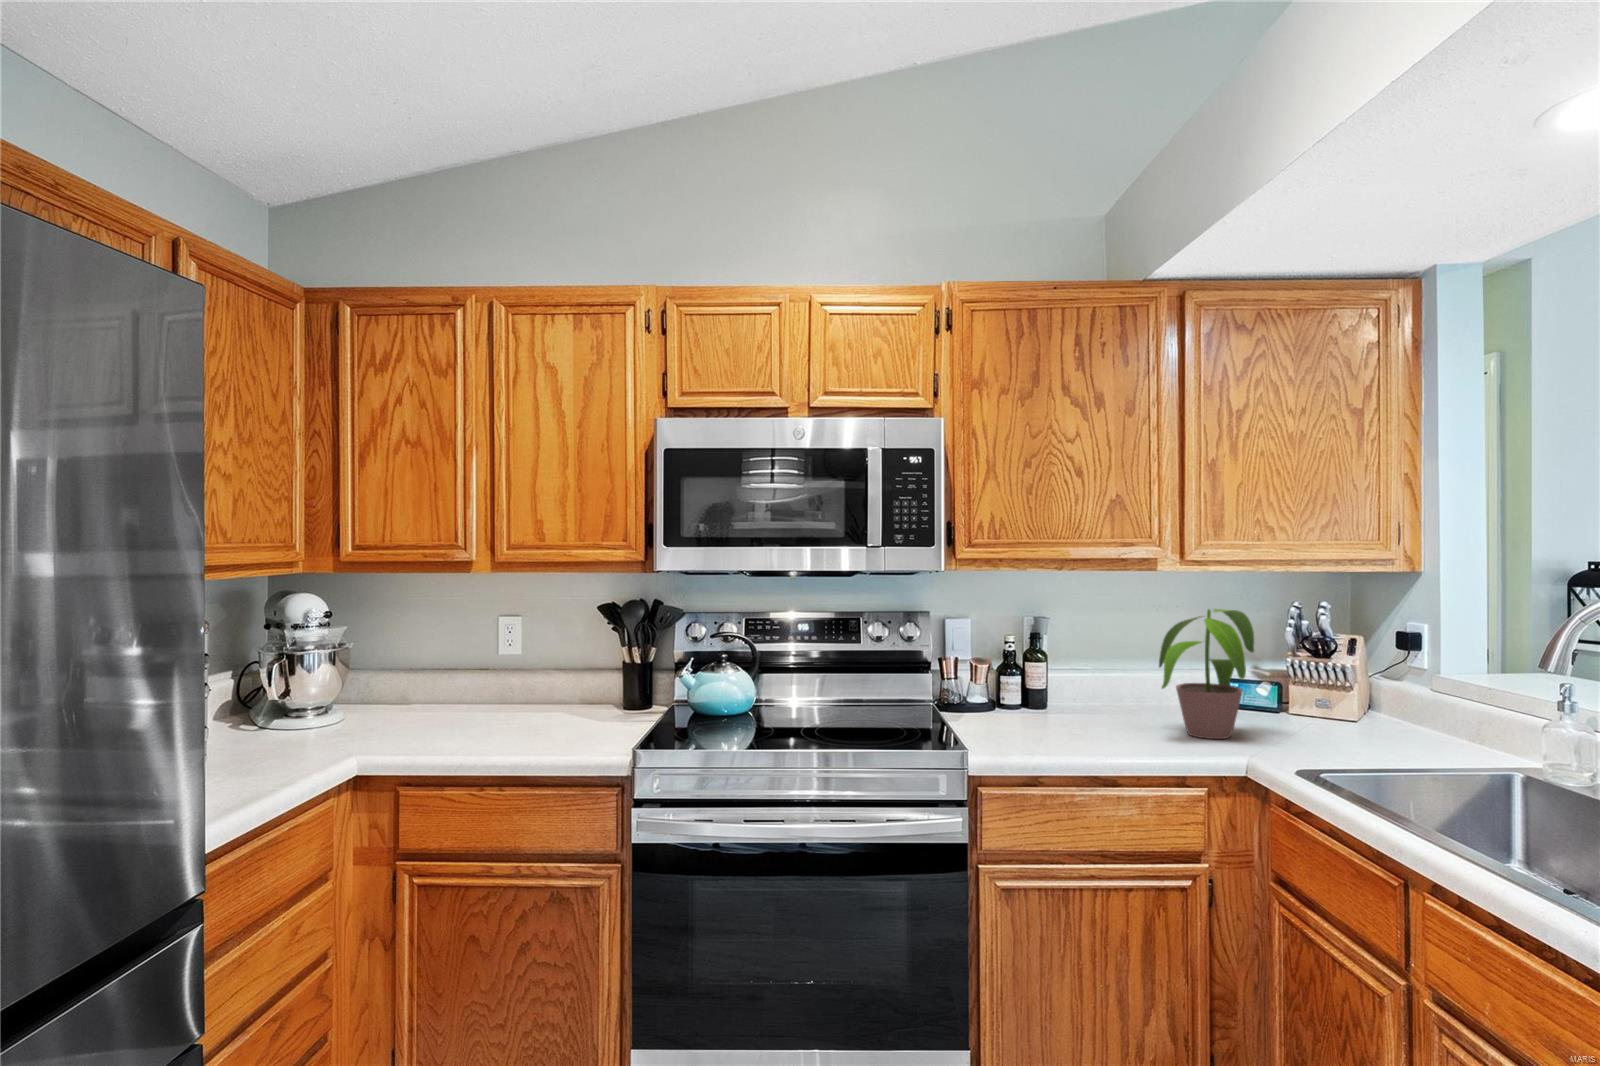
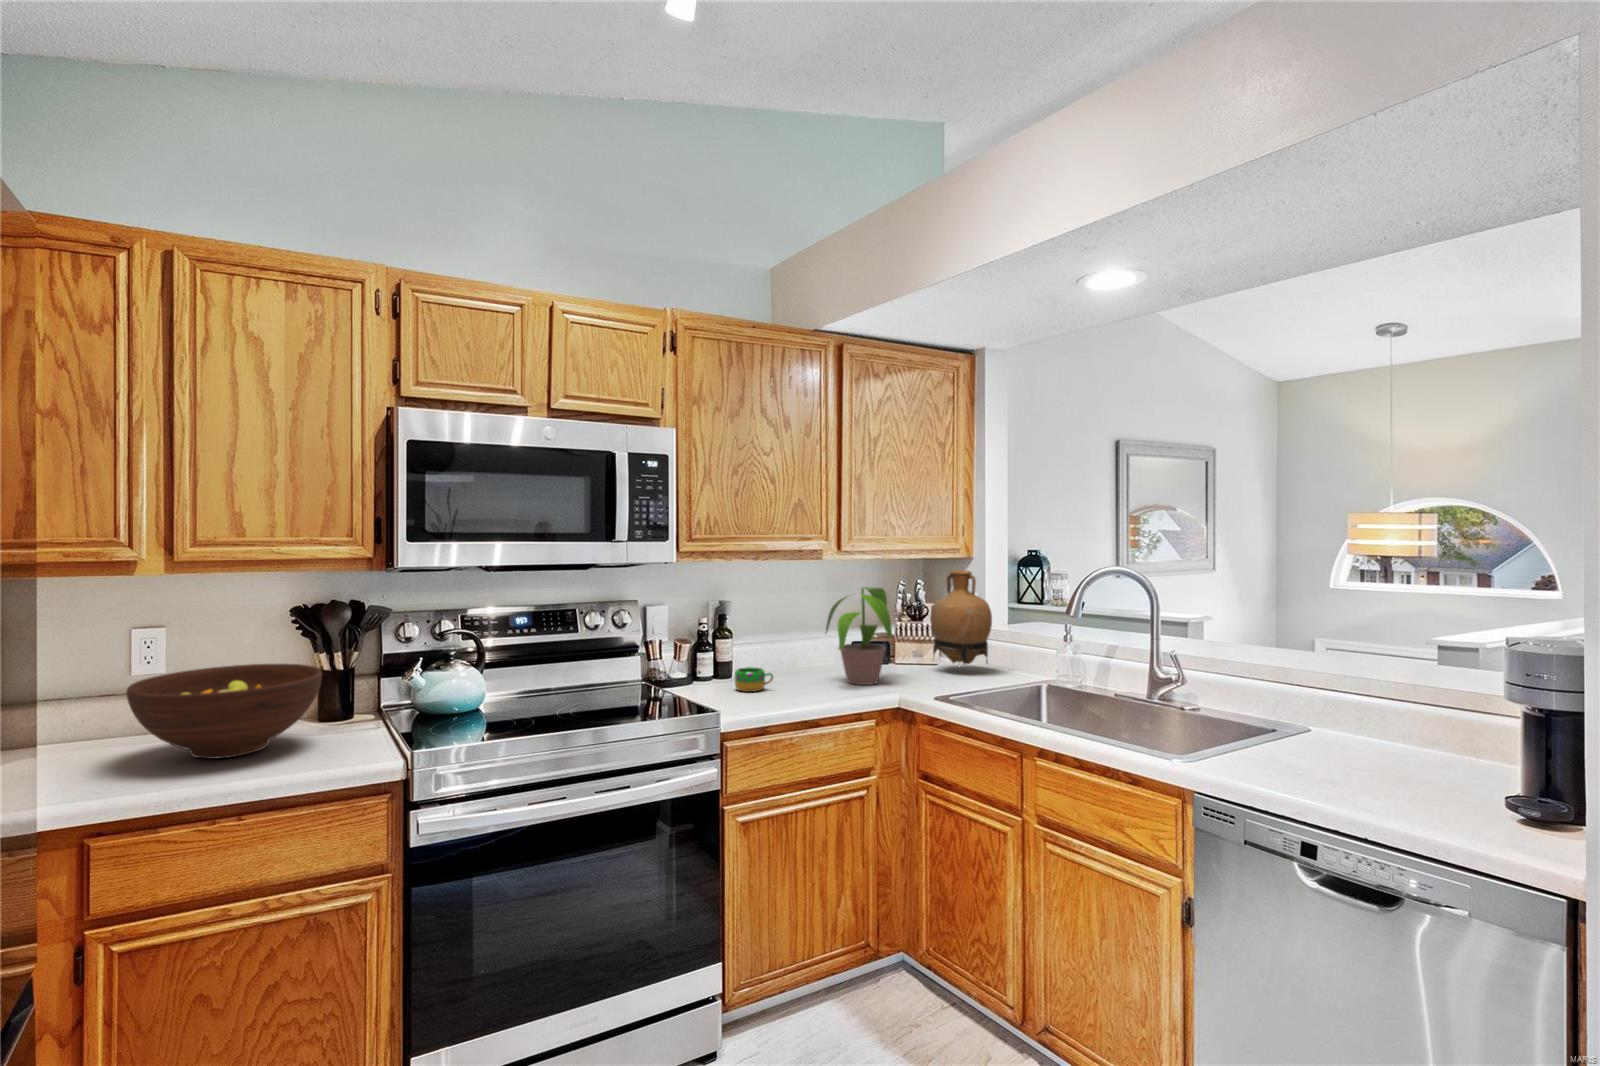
vase: none [1332,590,1437,731] -> present [930,570,992,664]
fruit bowl: none [450,655,597,734] -> present [126,664,322,759]
mug: none [1028,700,1075,731] -> present [734,667,773,692]

